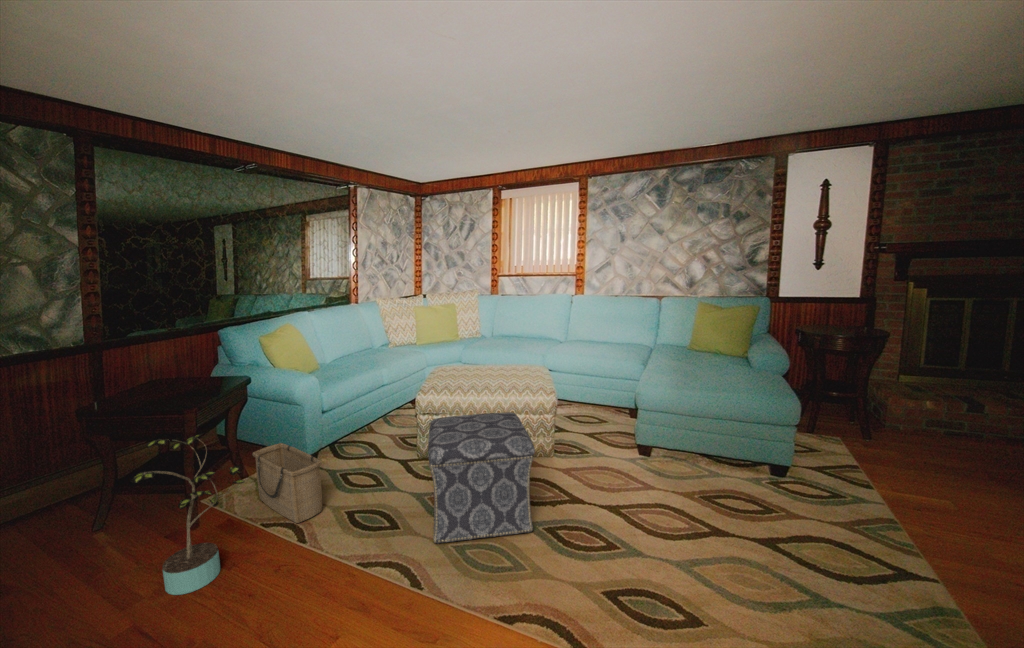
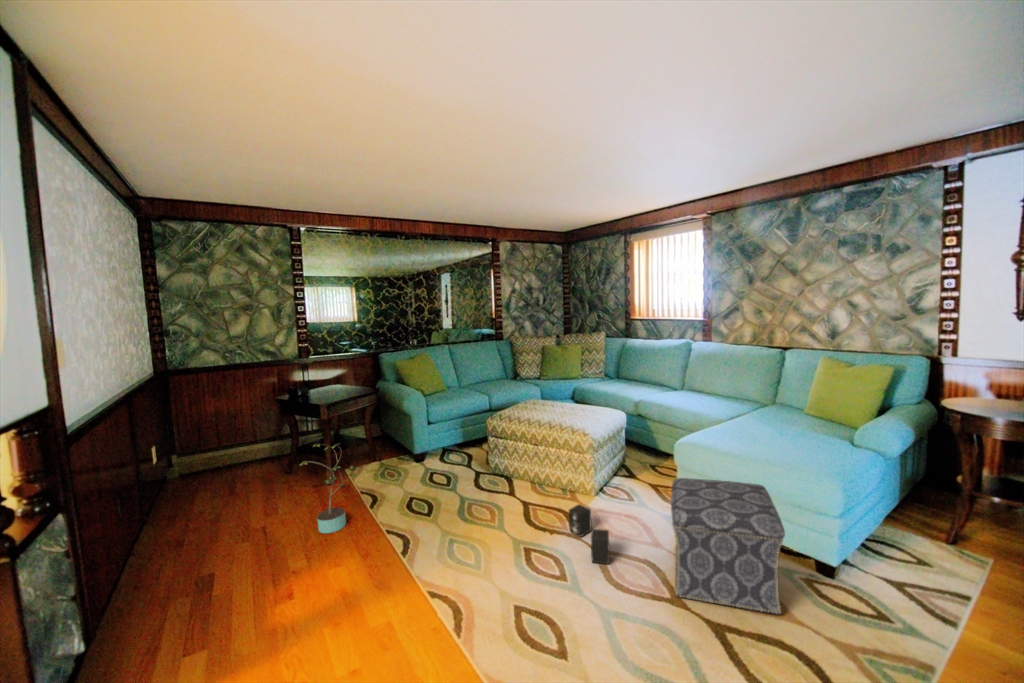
ottoman: present [428,412,535,544] -> present [671,478,785,614]
basket: present [253,443,322,523] -> none [382,454,412,509]
speaker: none [554,460,627,520] -> present [569,504,610,564]

